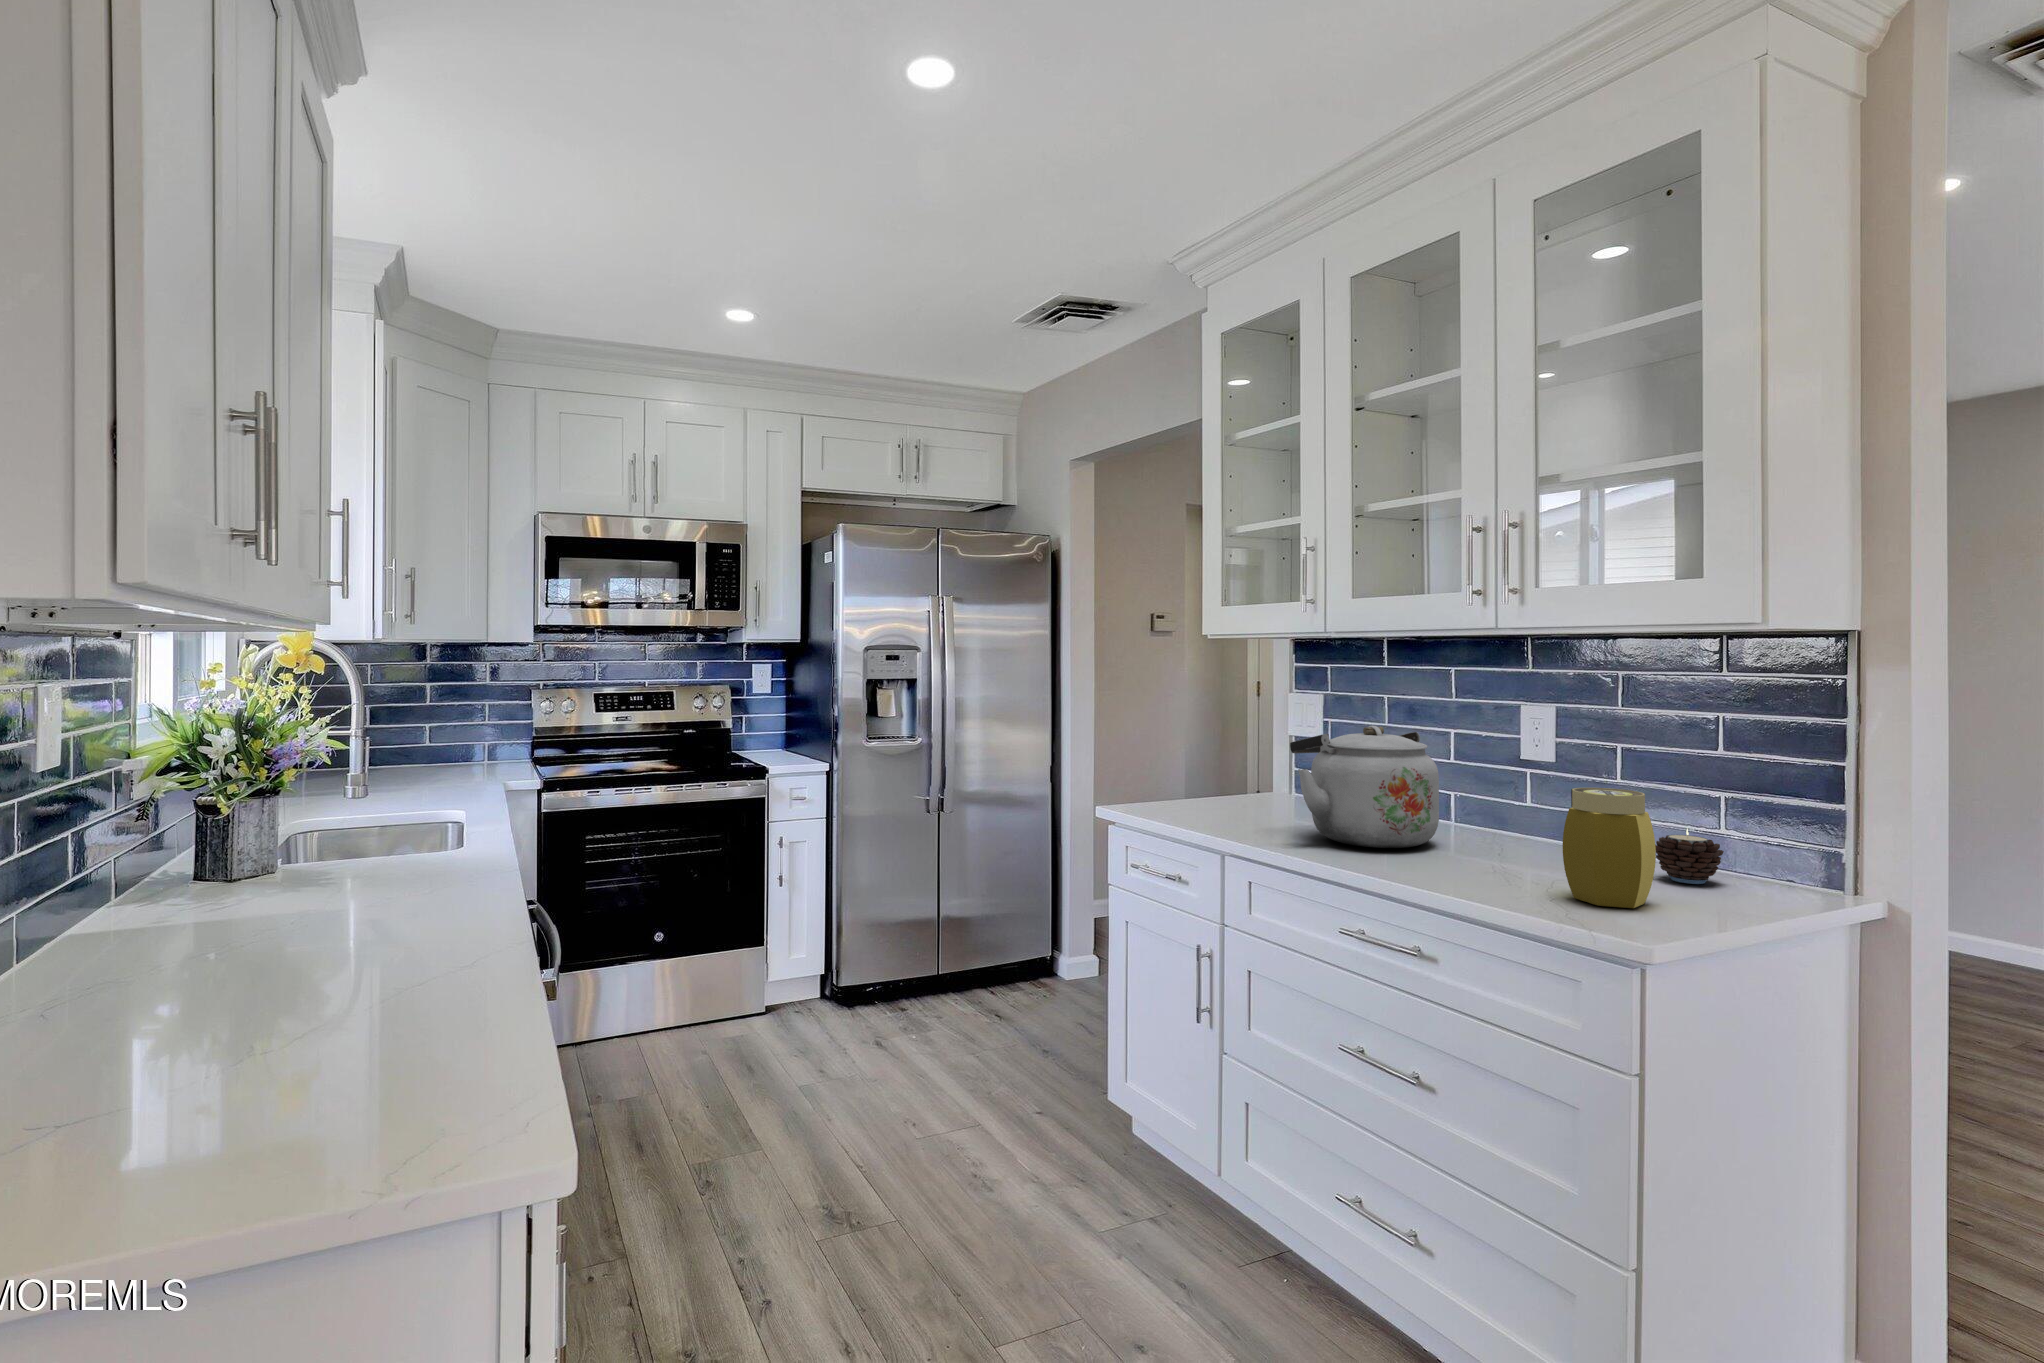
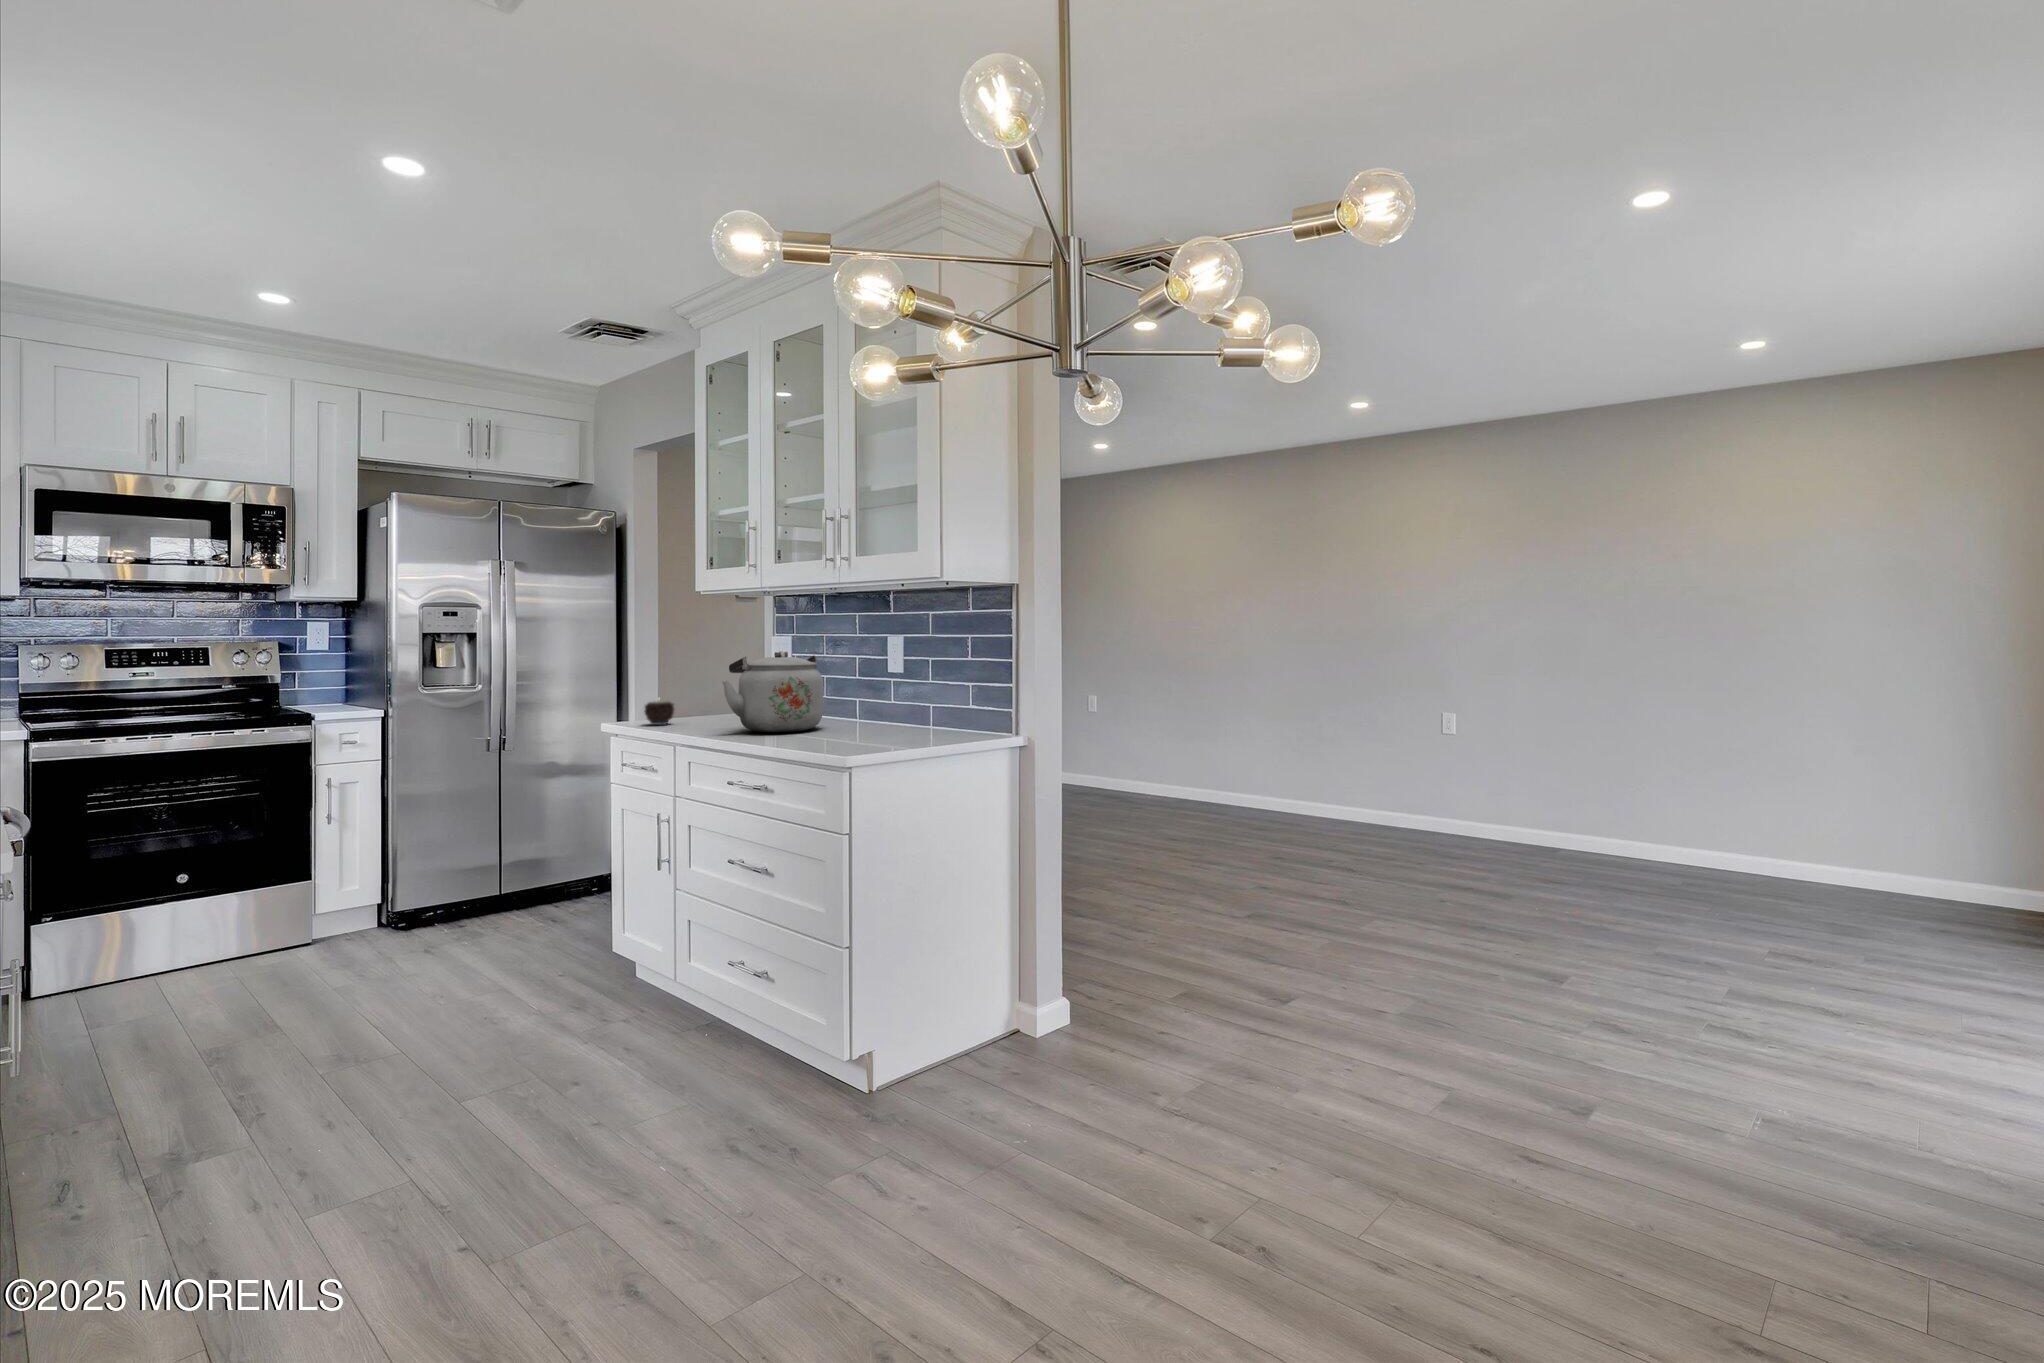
jar: present [1563,788,1656,908] -> none [845,679,893,747]
candle: present [1655,829,1724,884] -> present [645,701,674,725]

